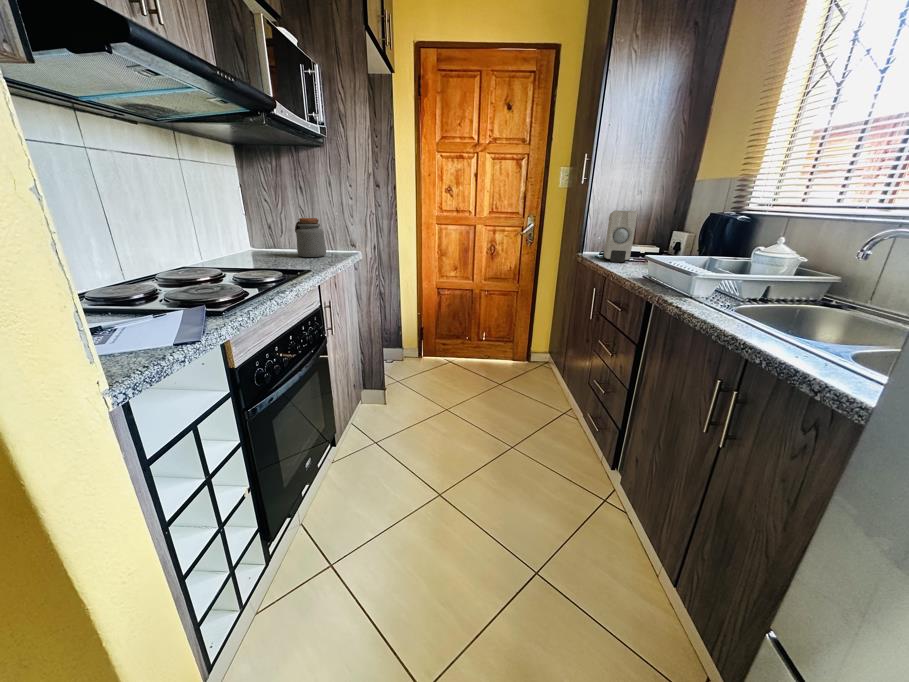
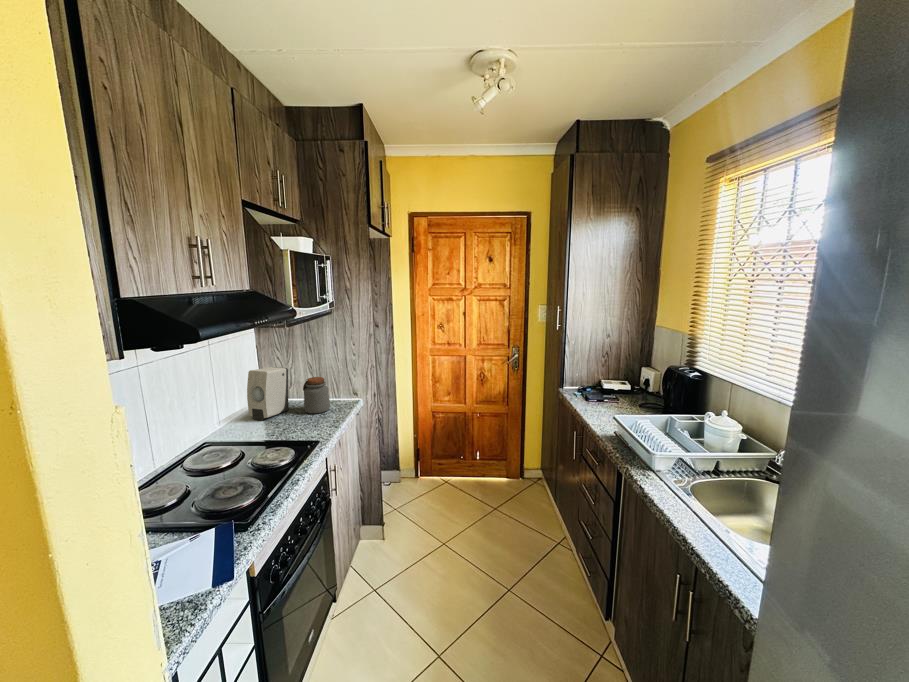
soap dispenser: present [604,210,637,262] -> present [247,367,288,420]

